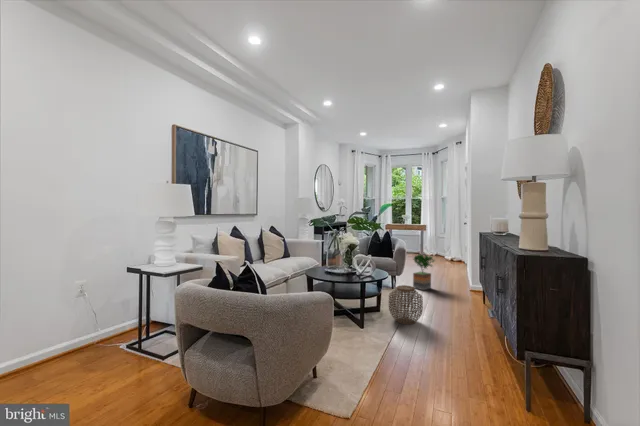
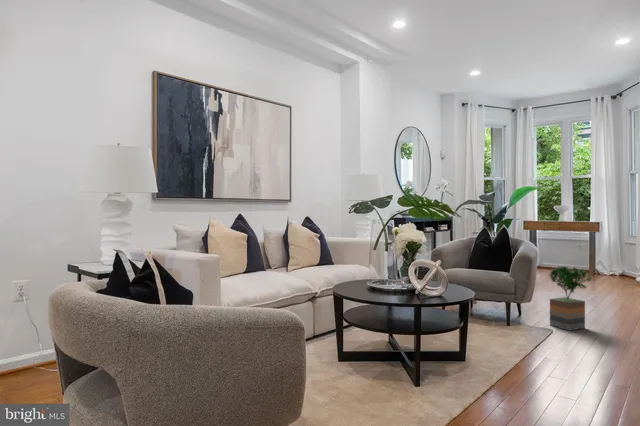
woven basket: present [389,285,423,325] -> none [474,316,539,389]

